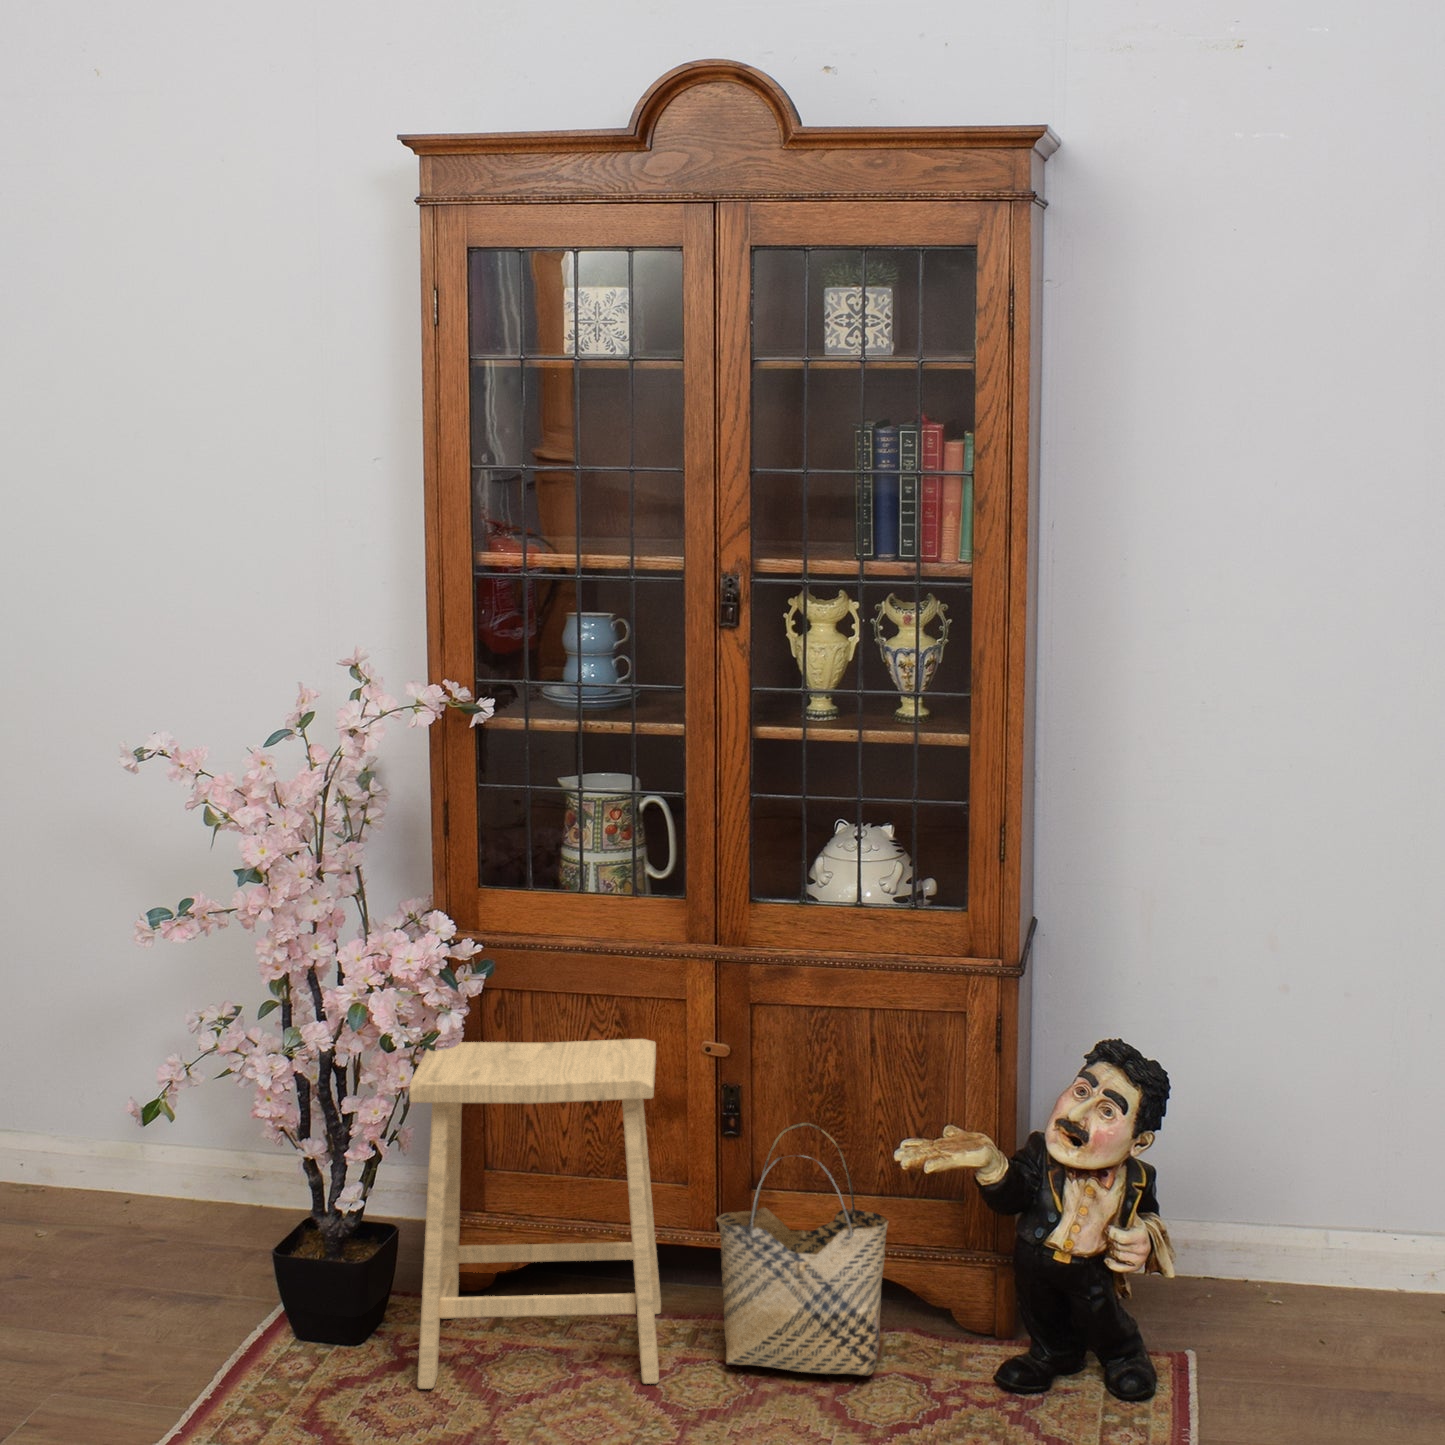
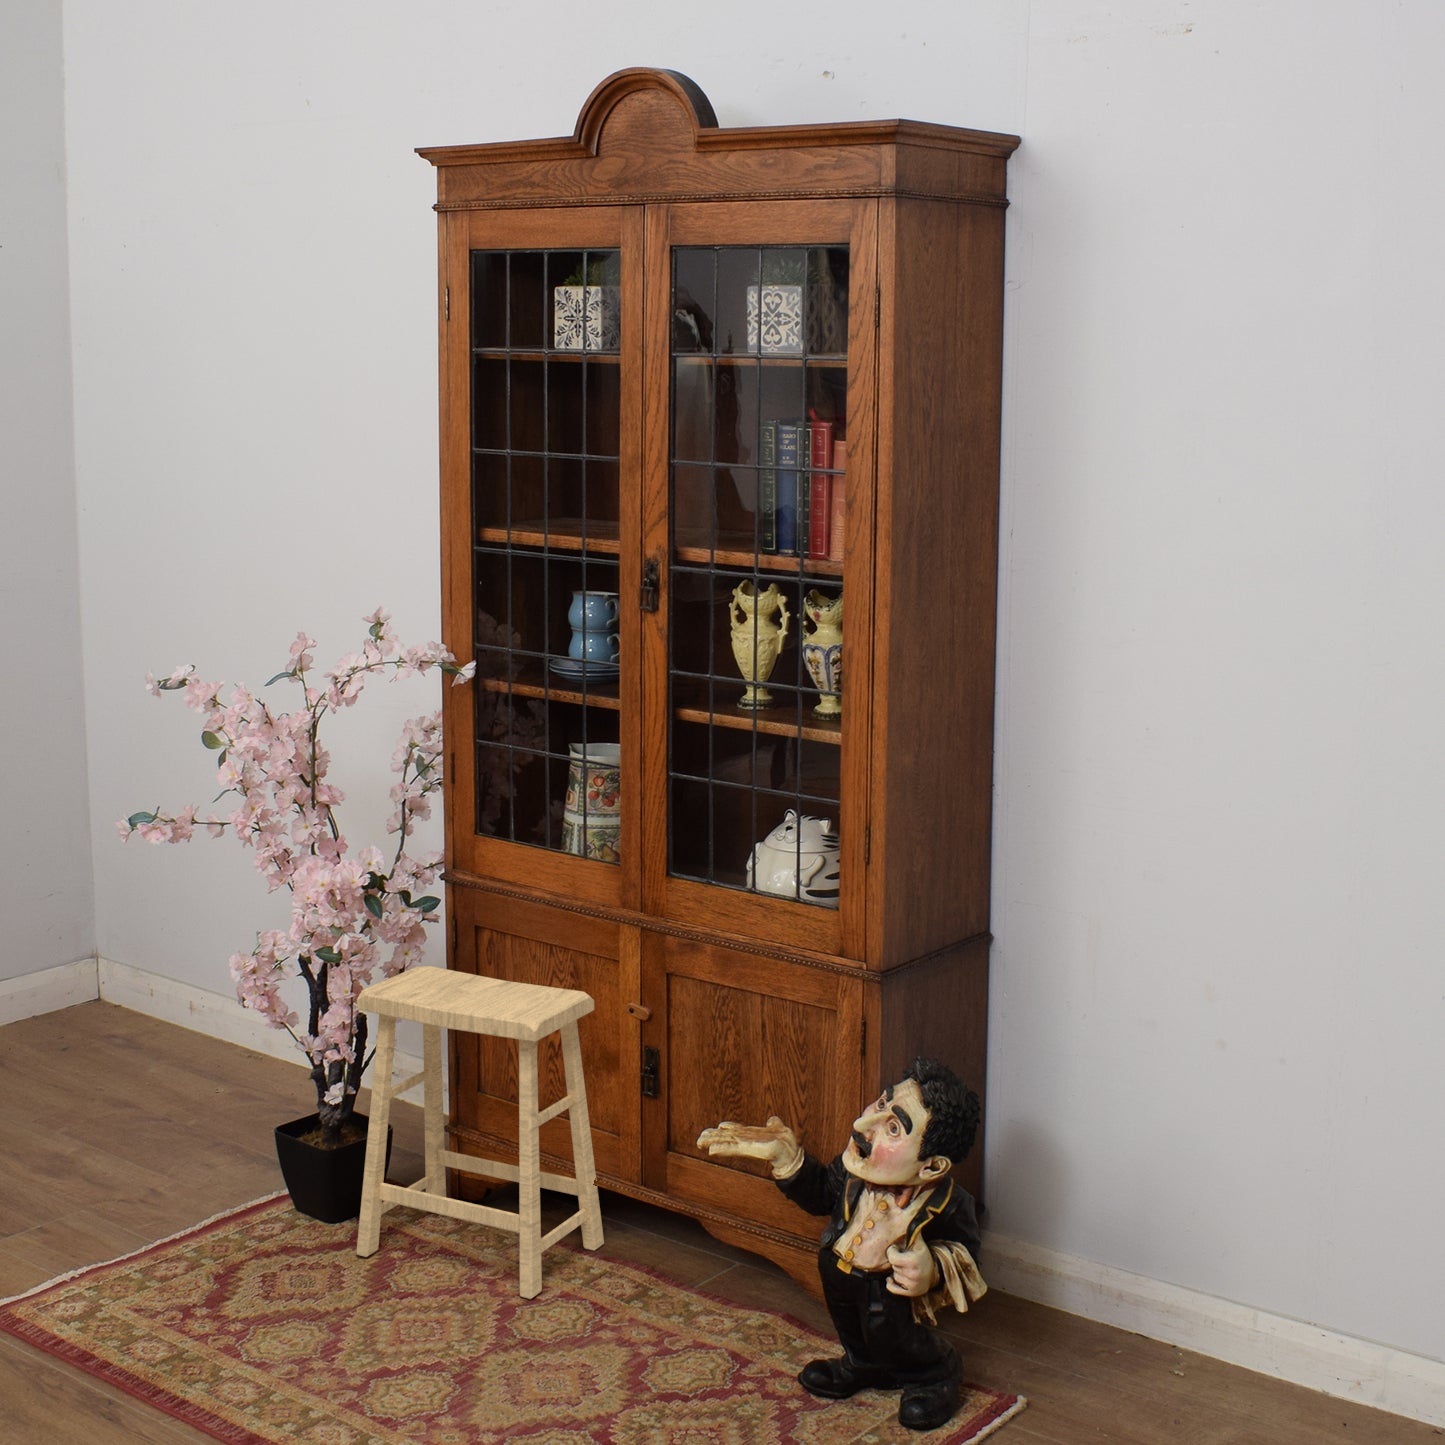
woven basket: present [716,1122,888,1375] -> none [592,1094,742,1338]

